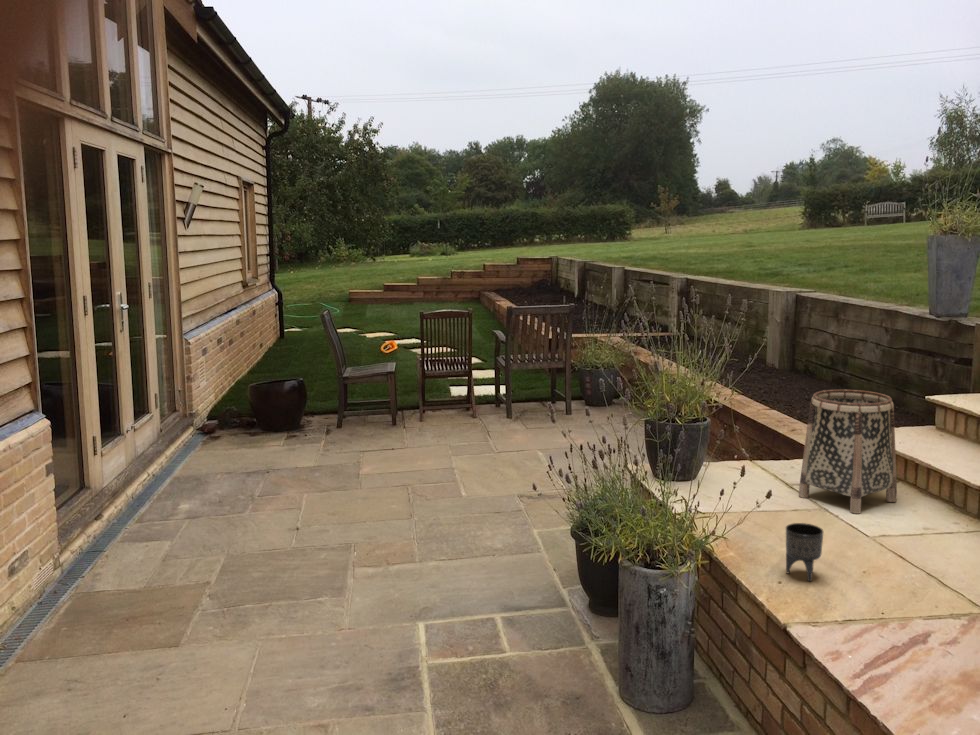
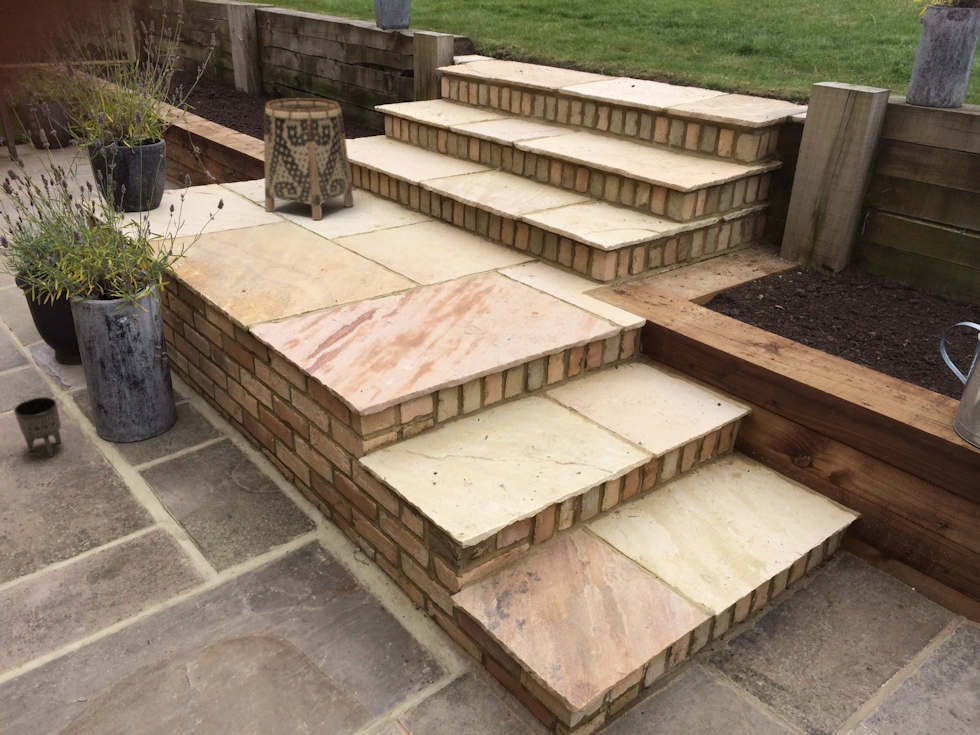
planter: present [786,523,824,581] -> present [14,397,61,457]

